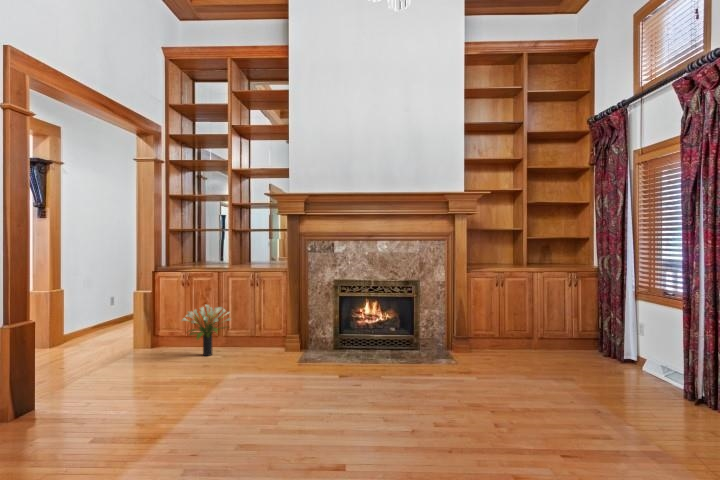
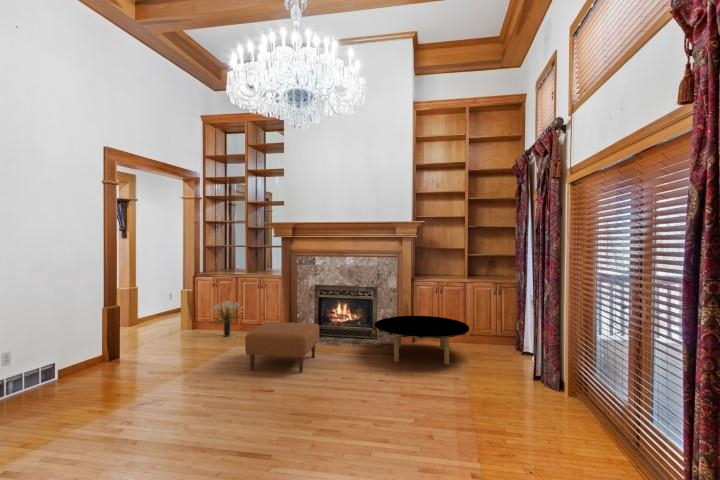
coffee table: none [433,316,570,384] -> present [374,316,469,364]
ottoman: none [267,334,368,415] -> present [245,322,319,373]

